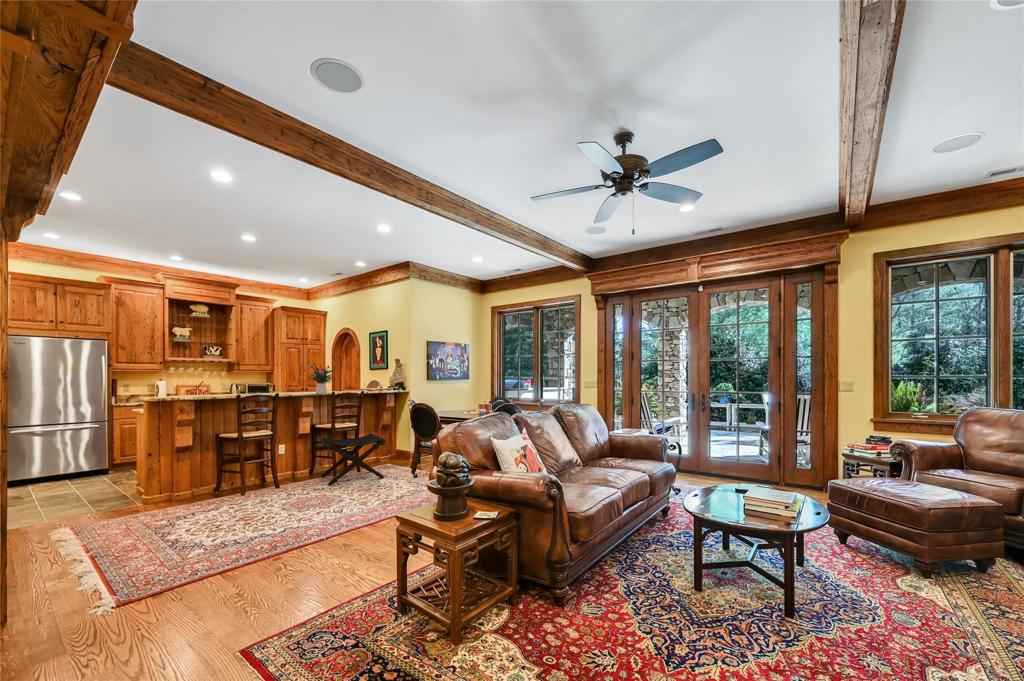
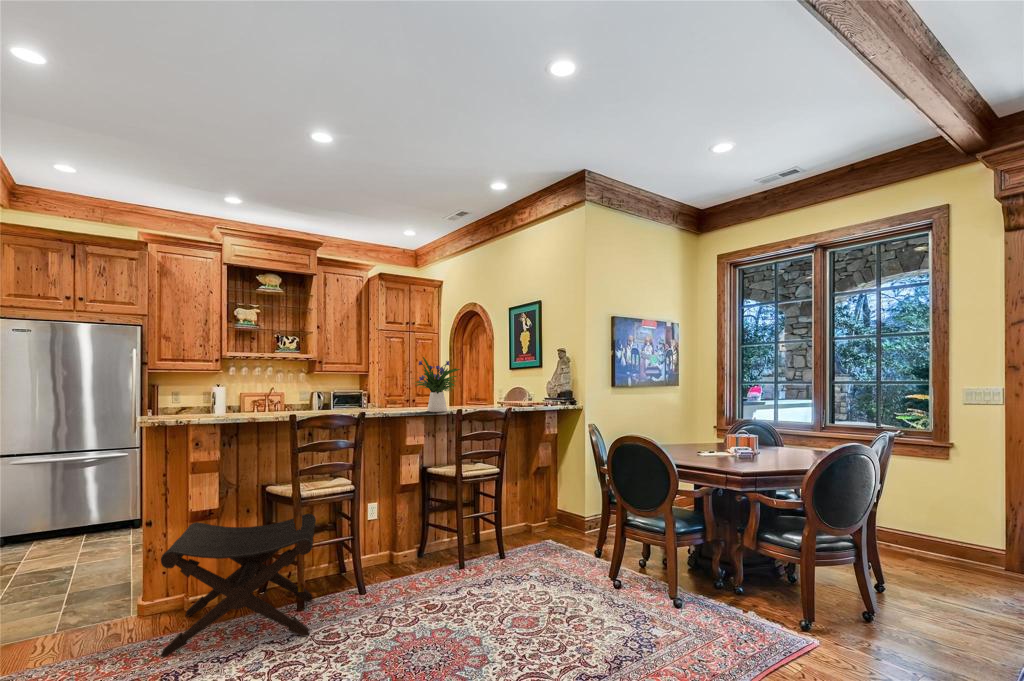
footstool: present [321,434,386,486] -> present [161,514,316,657]

